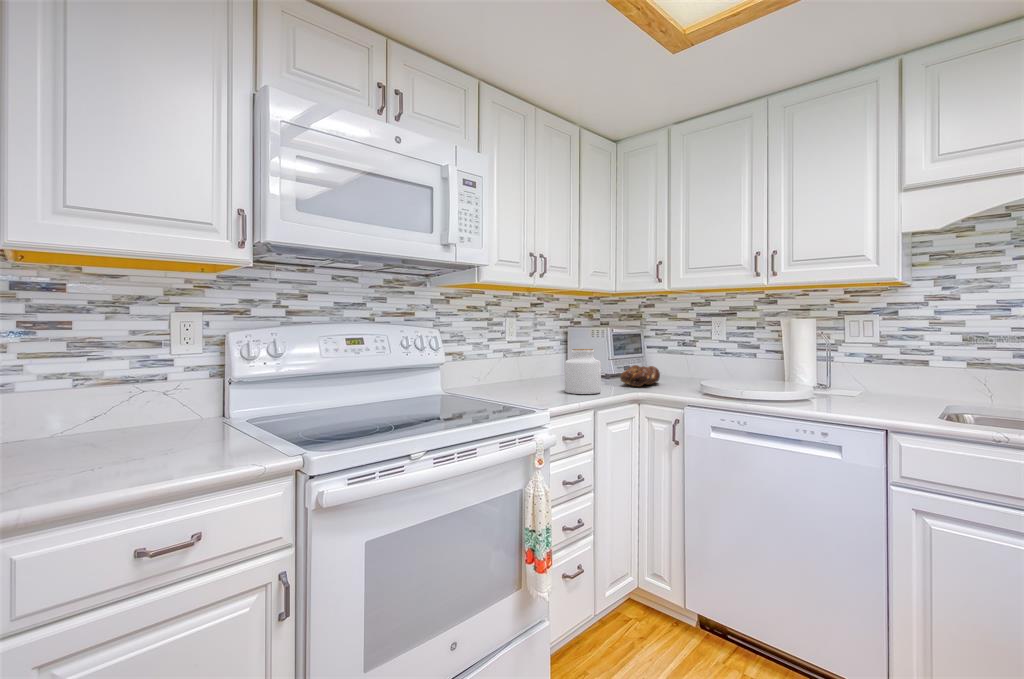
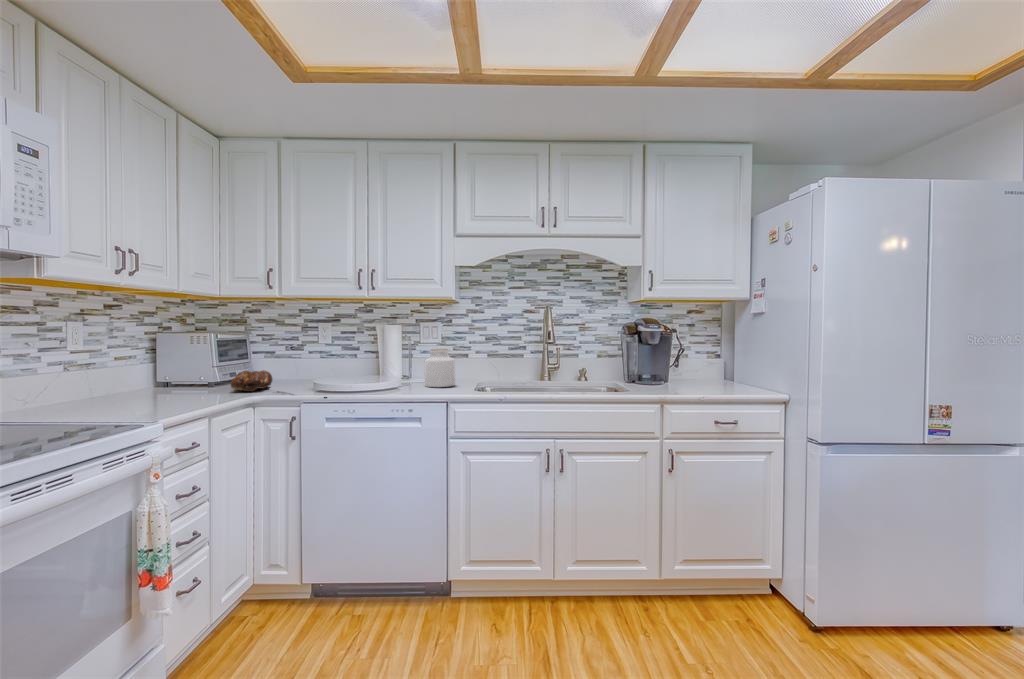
jar: present [565,349,601,394] -> present [424,349,455,387]

